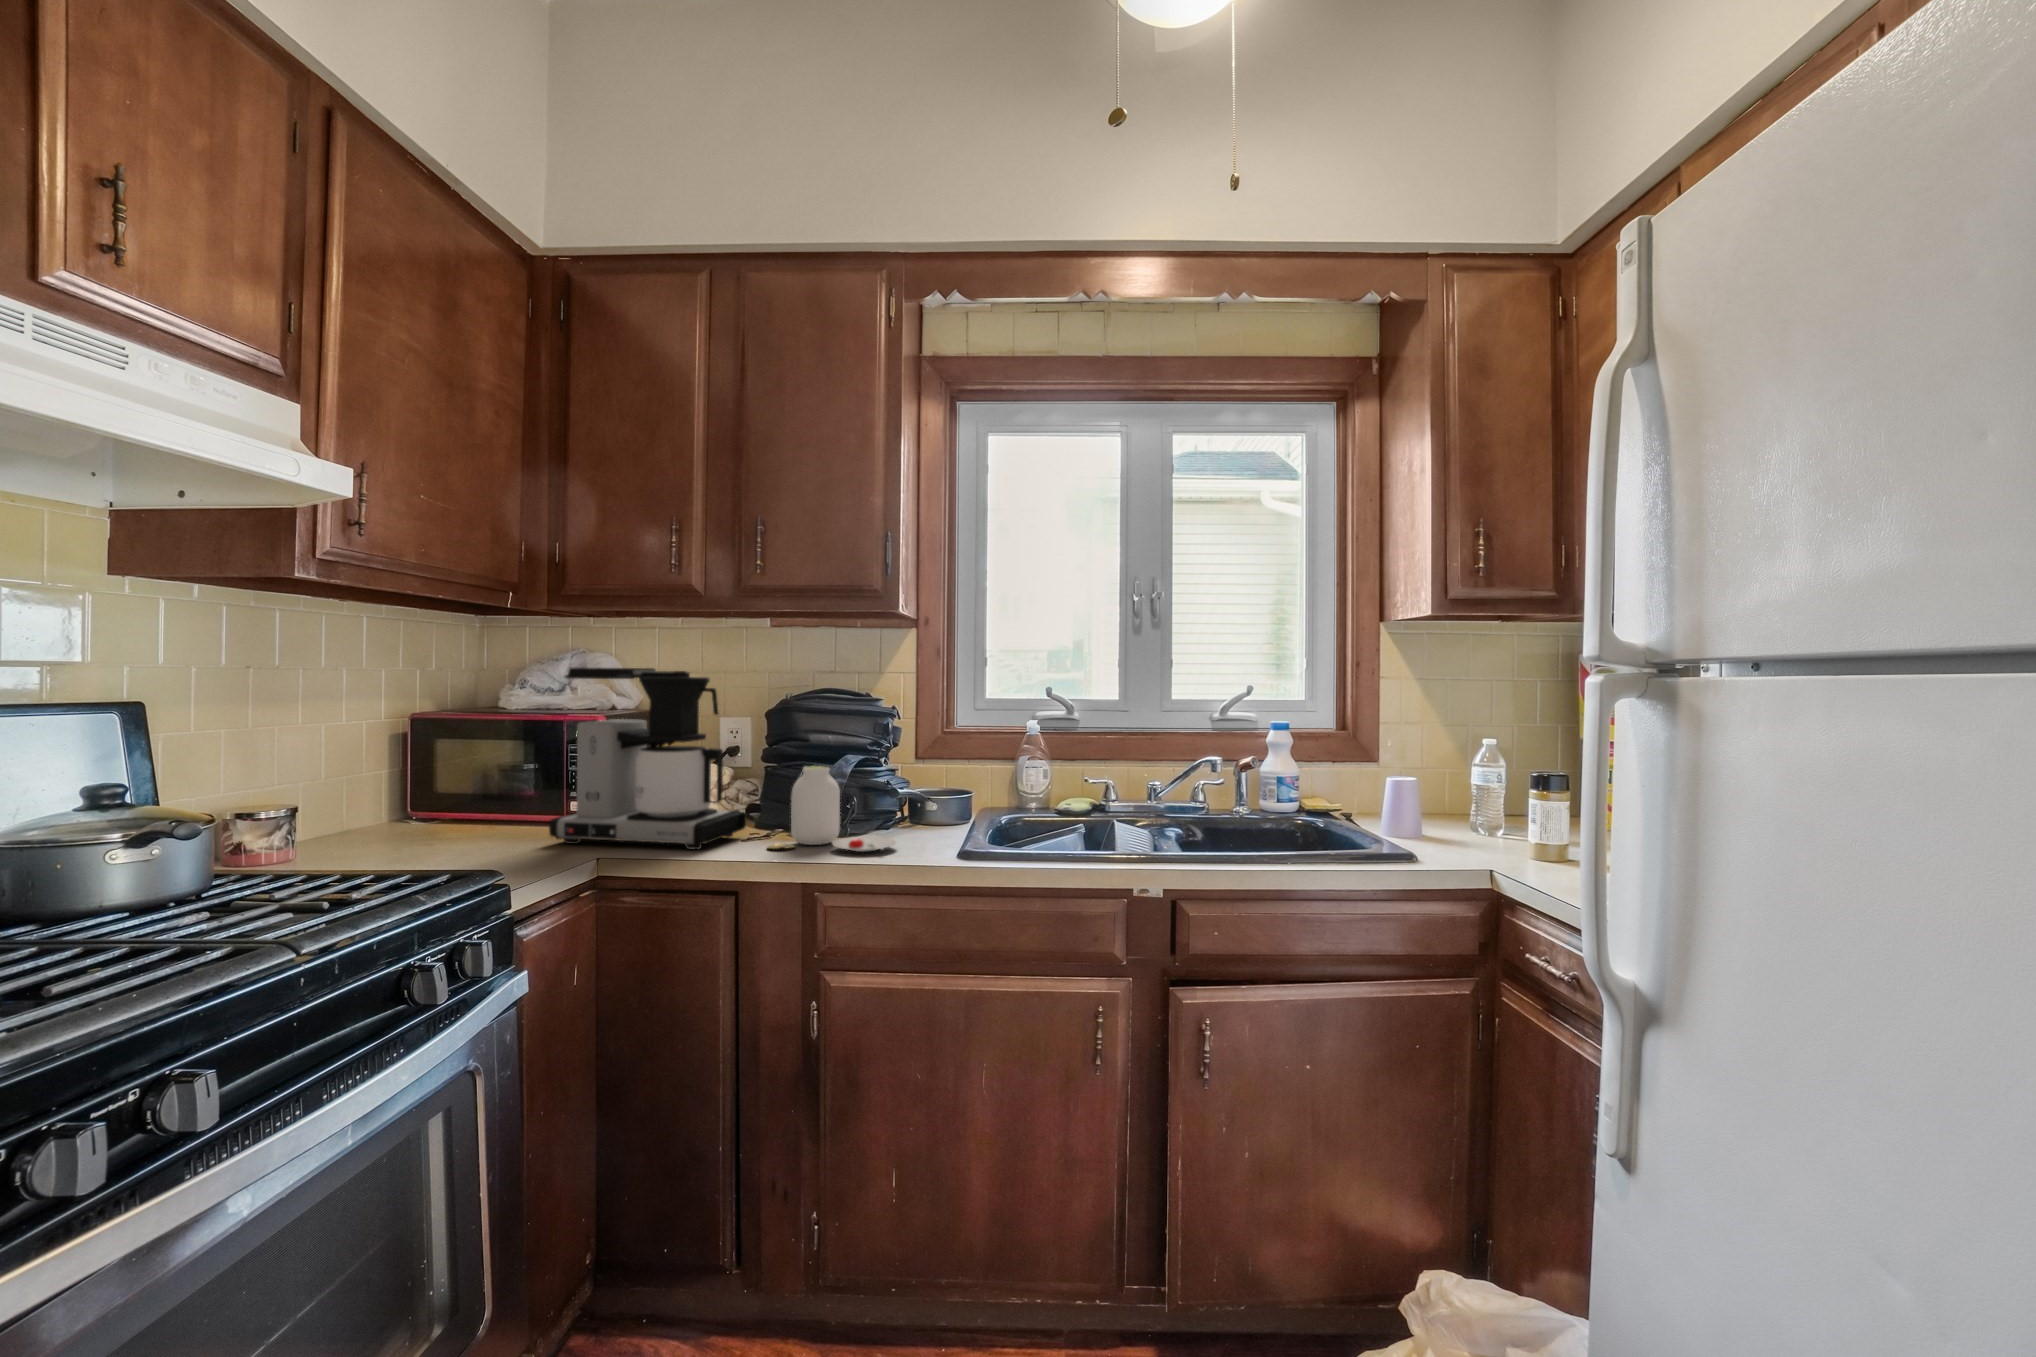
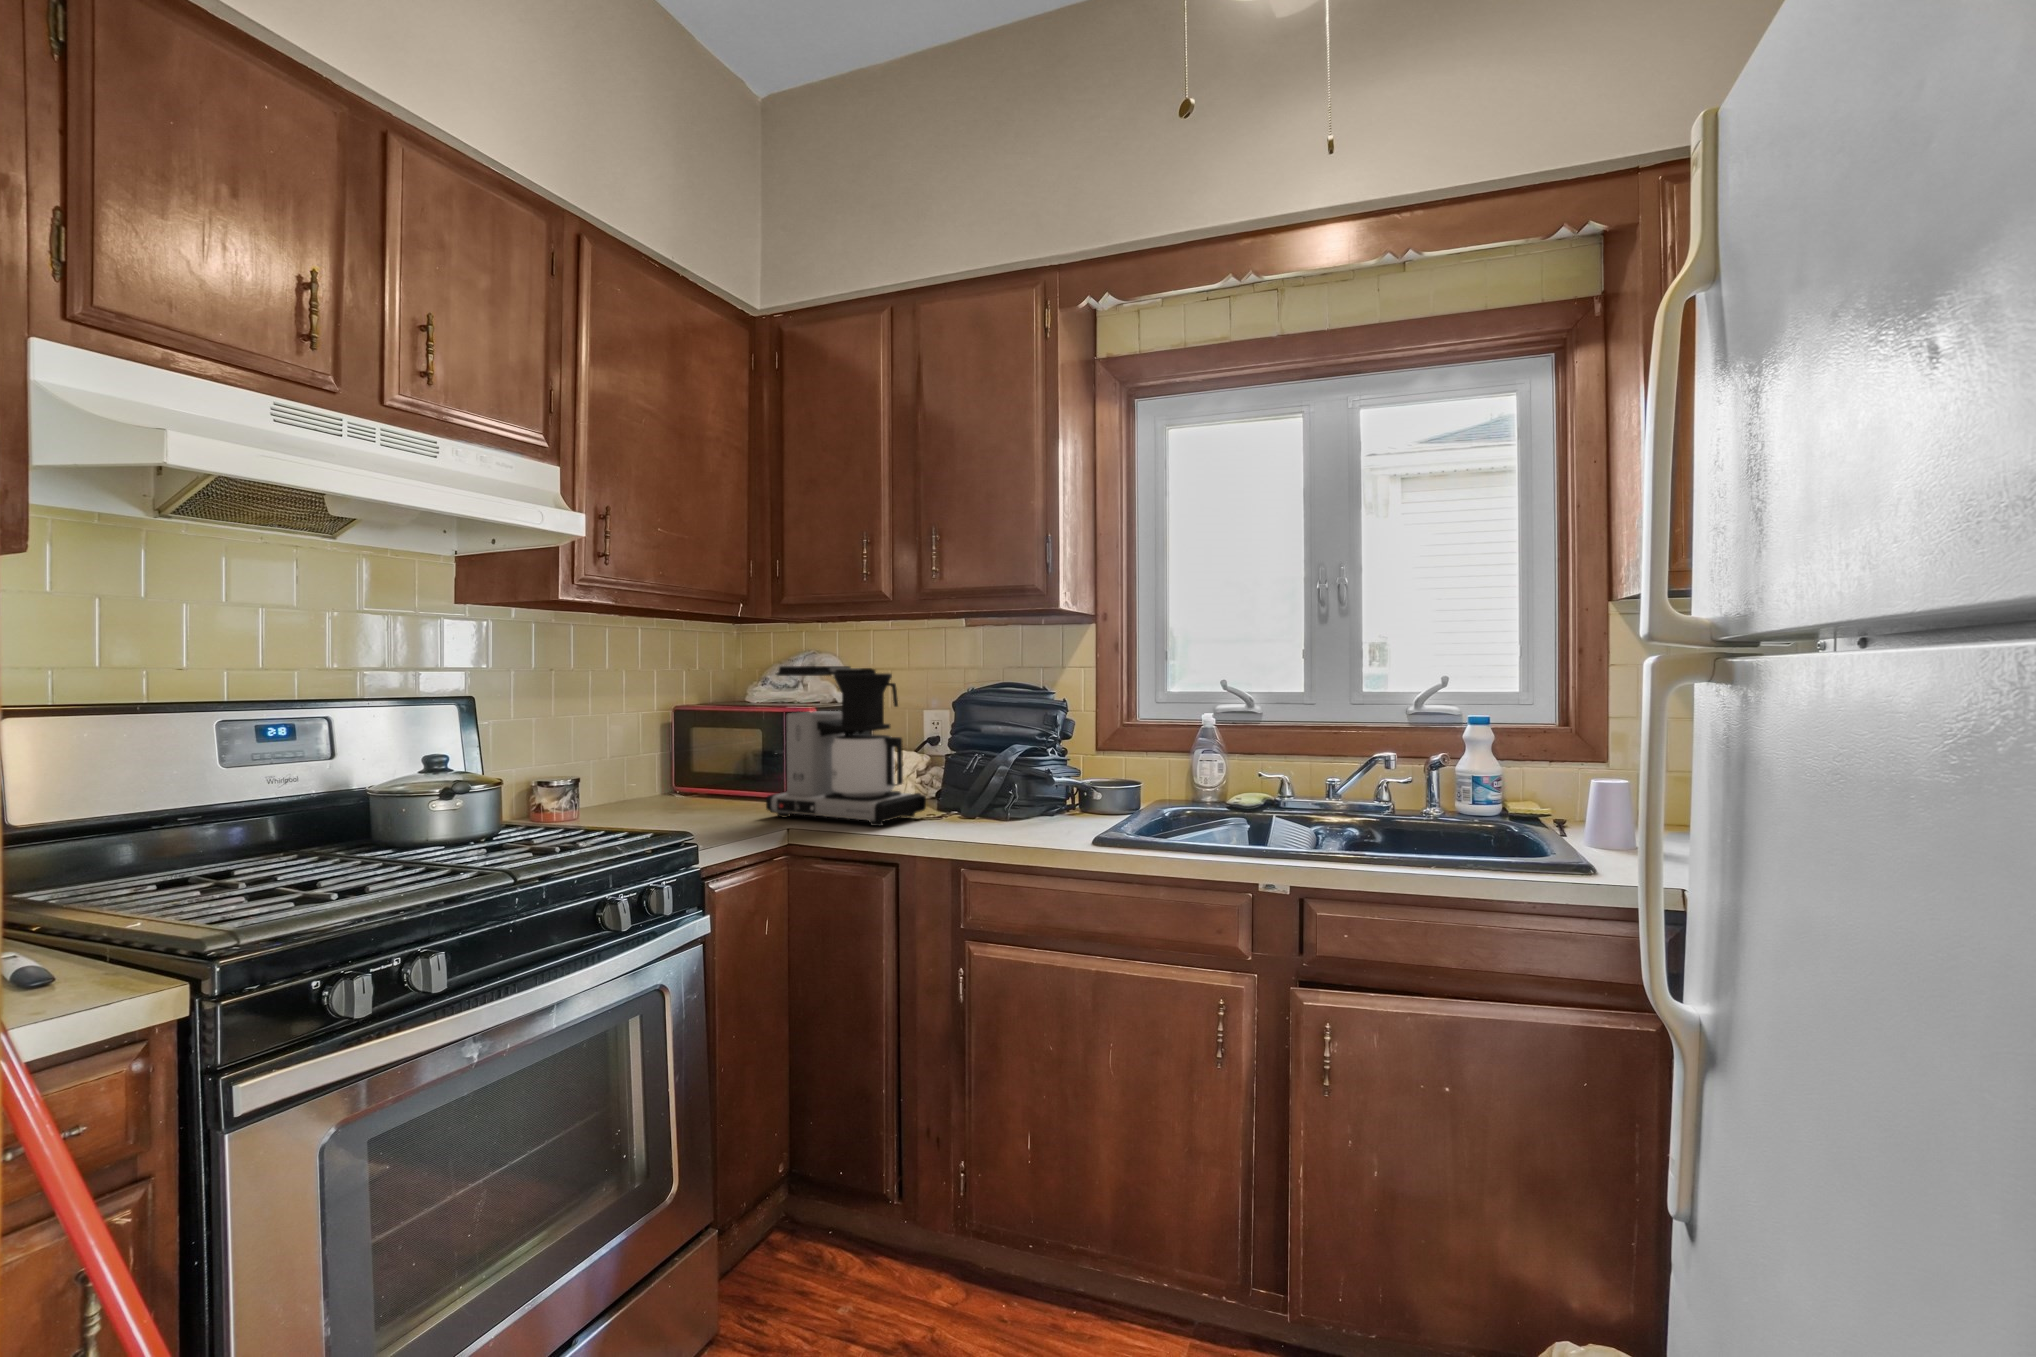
jar: present [768,766,896,852] -> none [937,755,1052,834]

